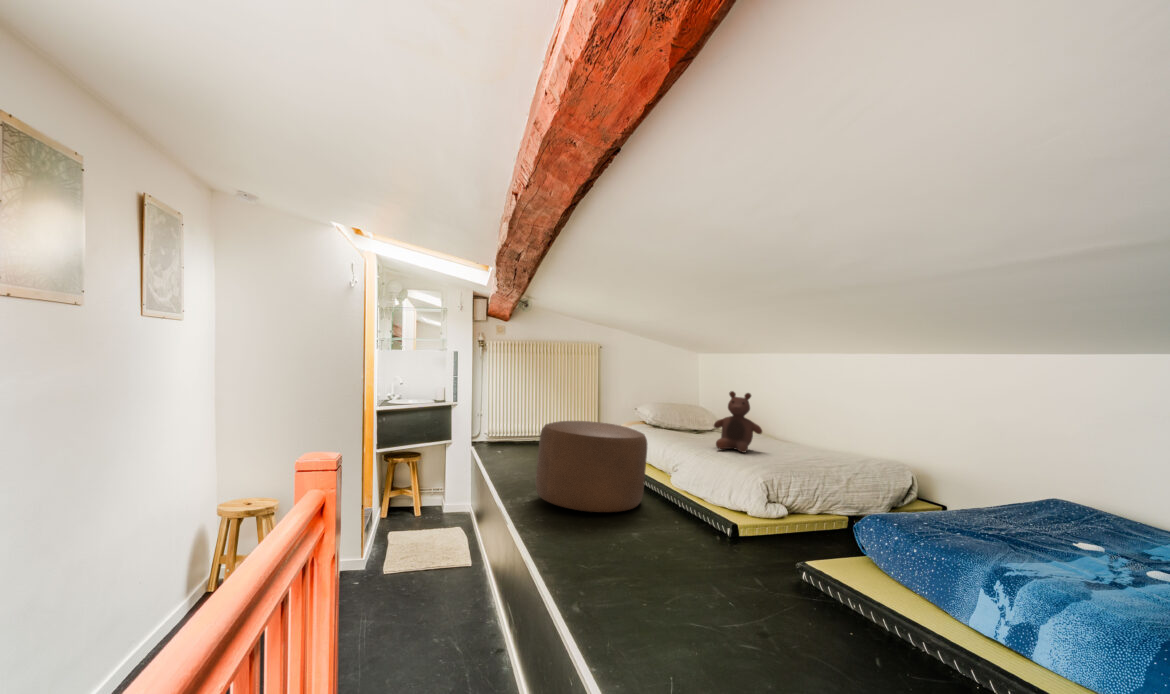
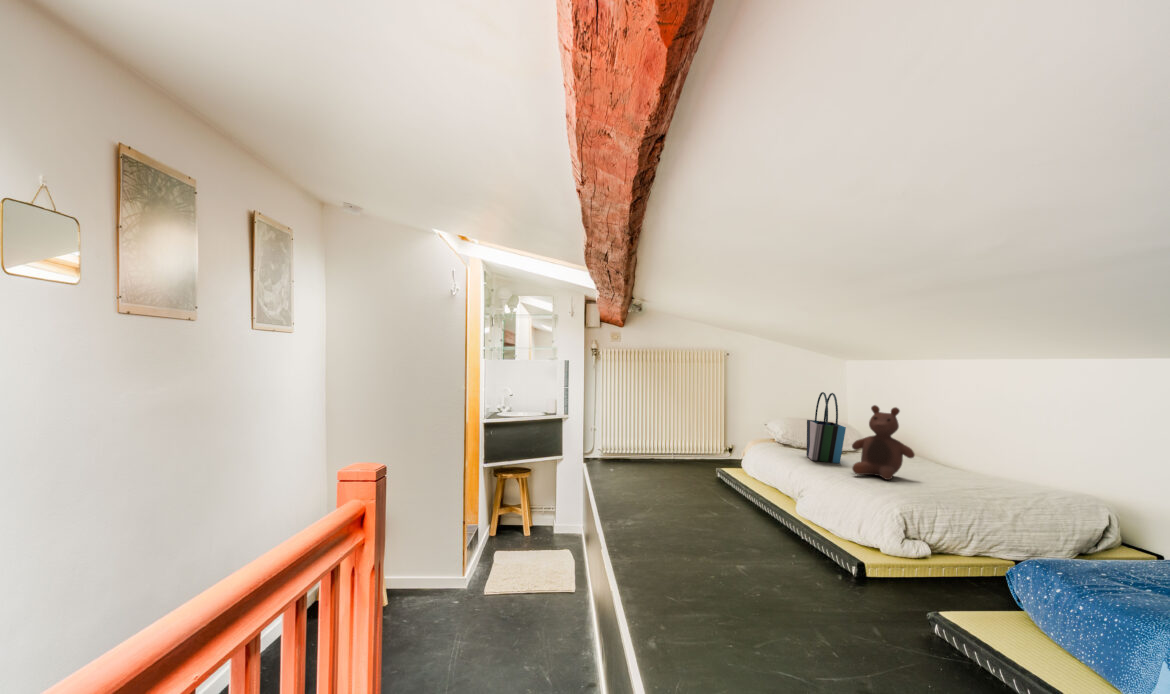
tote bag: none [673,380,707,440] -> present [807,392,846,463]
ottoman: present [536,421,647,512] -> none [637,437,763,539]

